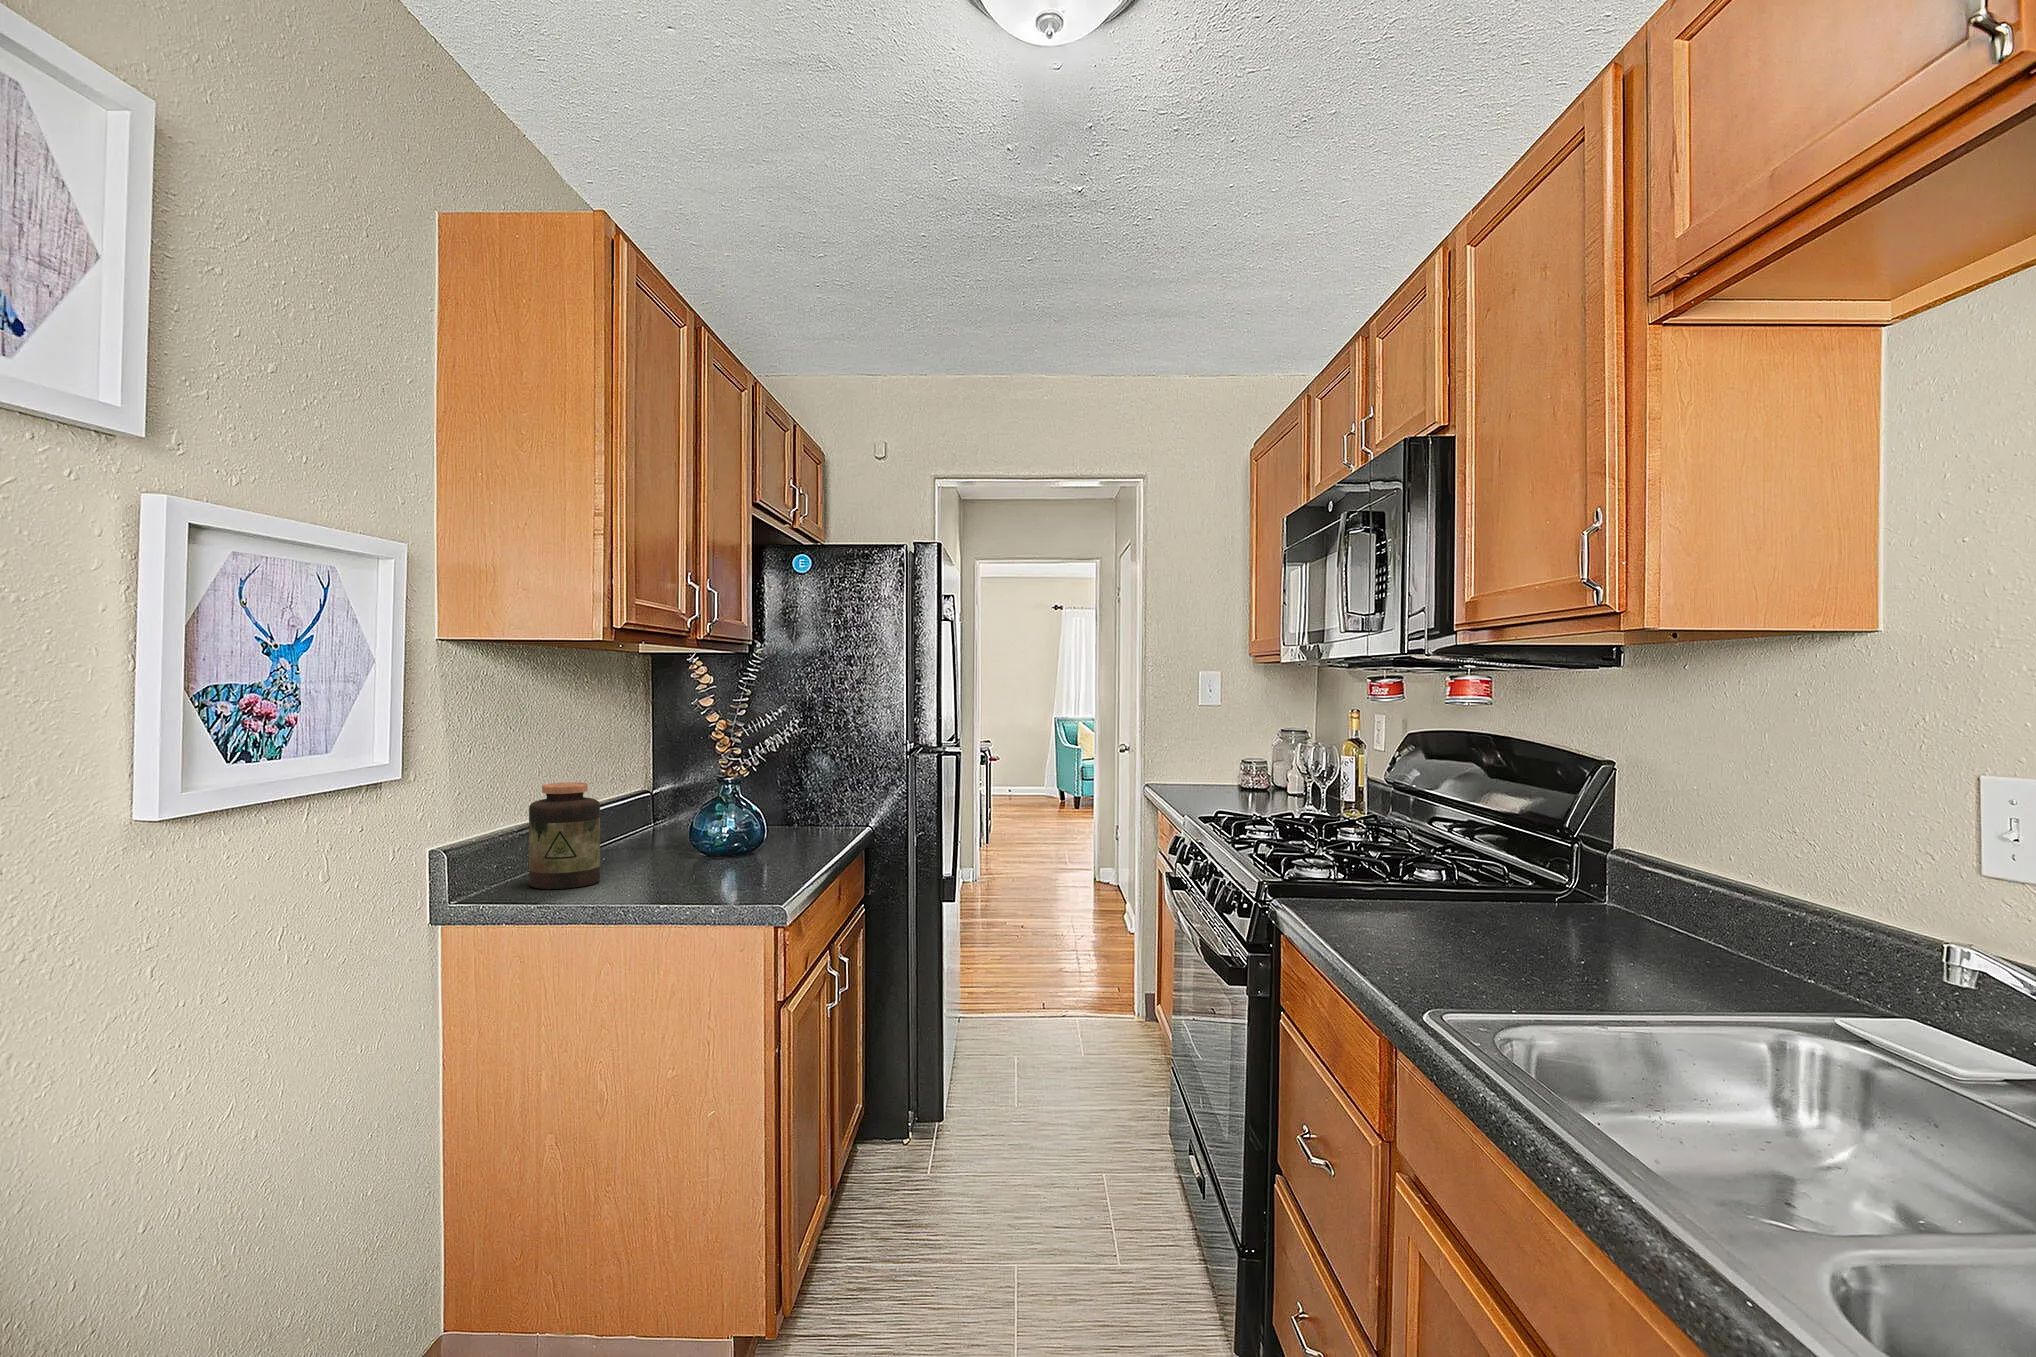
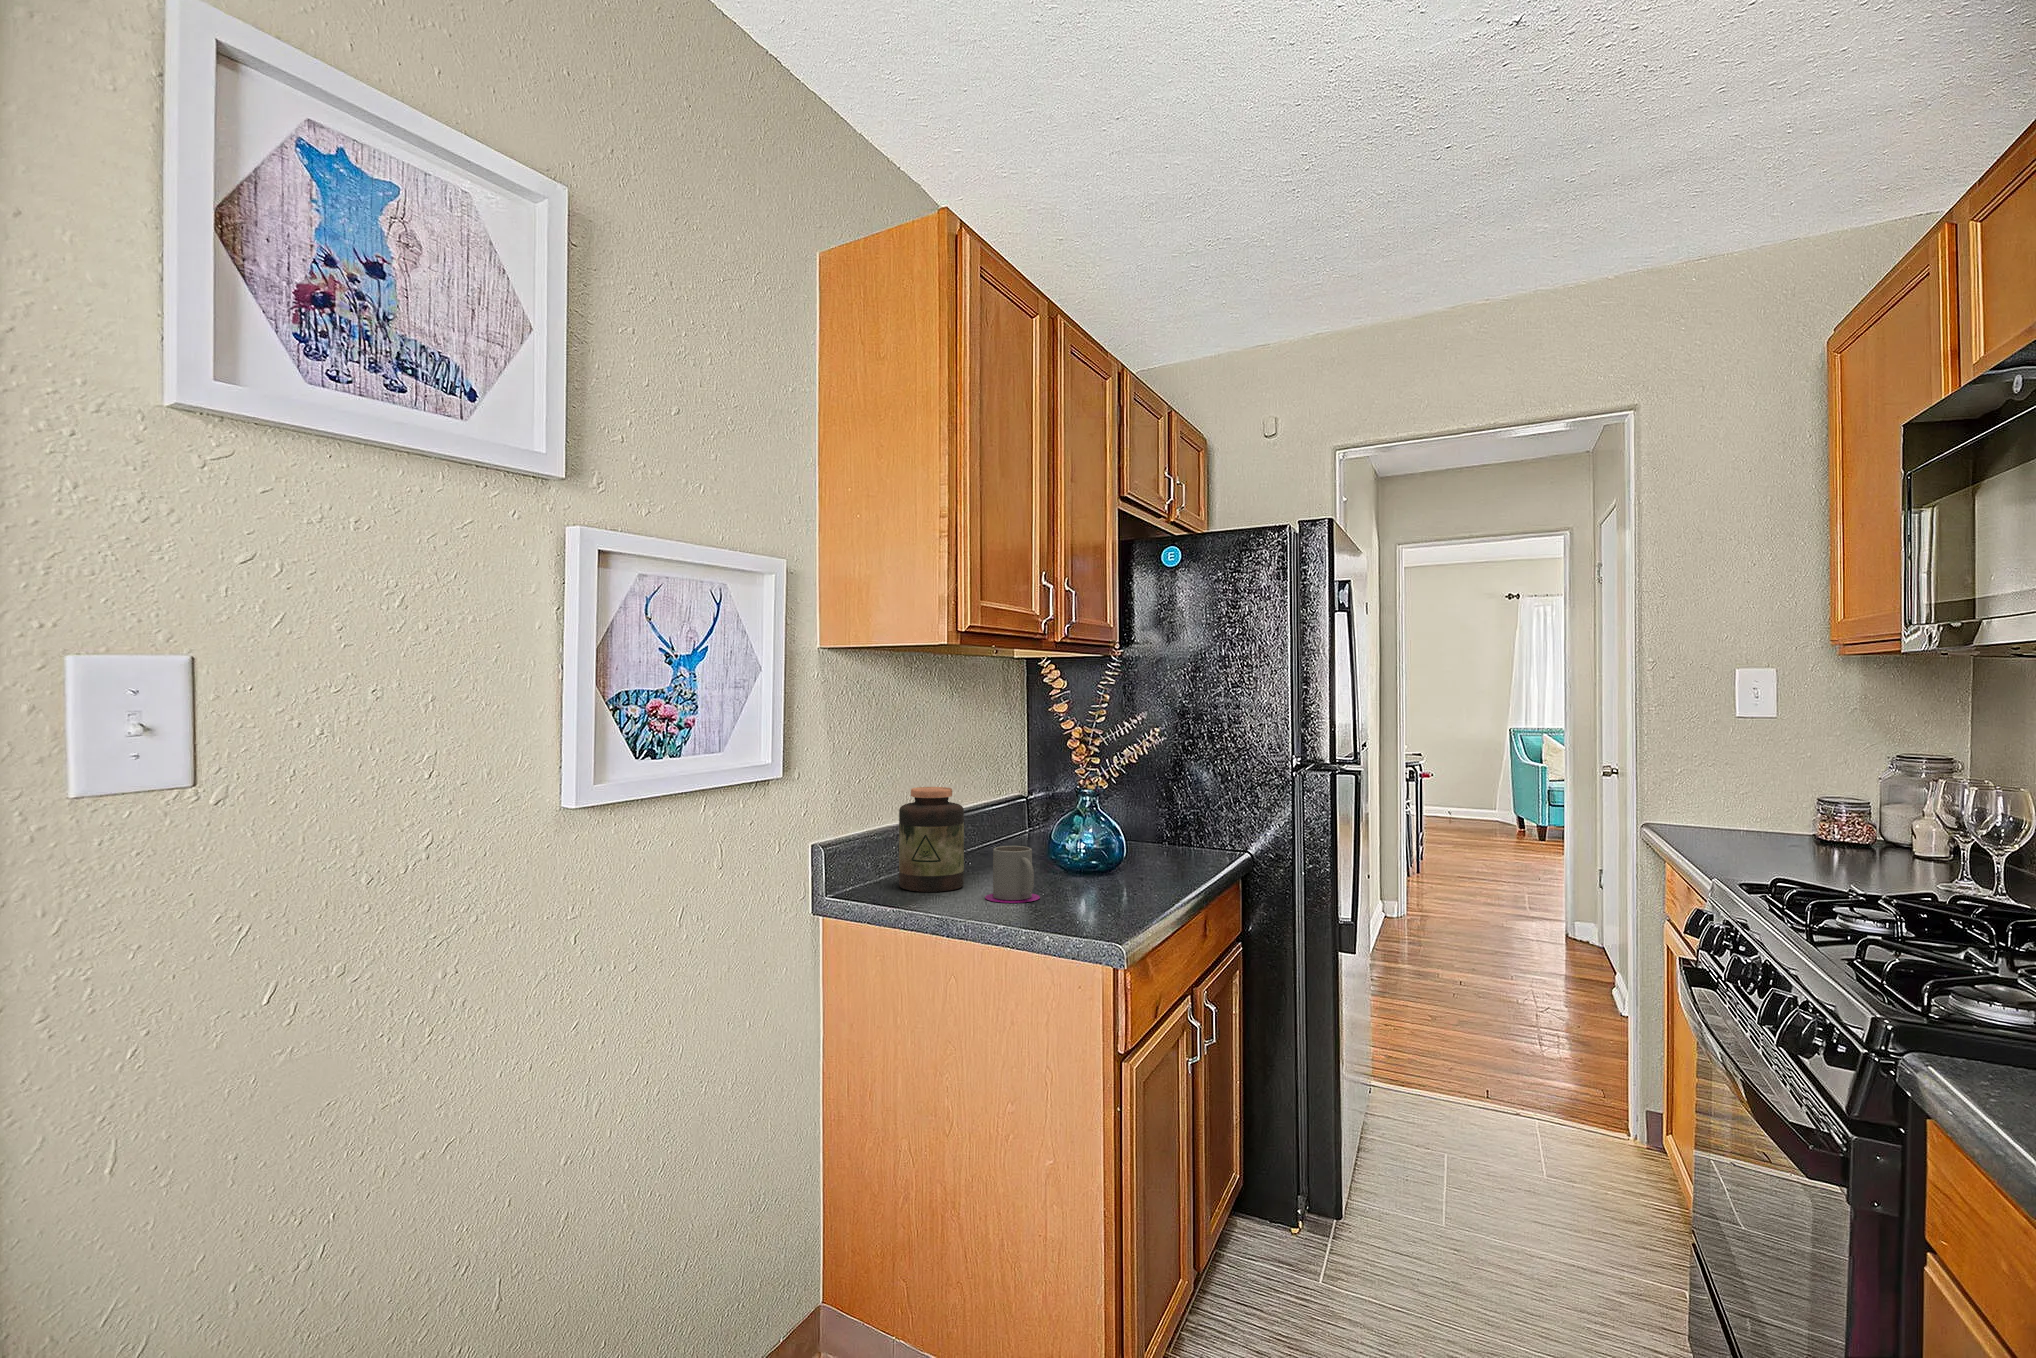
mug: none [626,837,683,893] -> present [985,846,1040,903]

